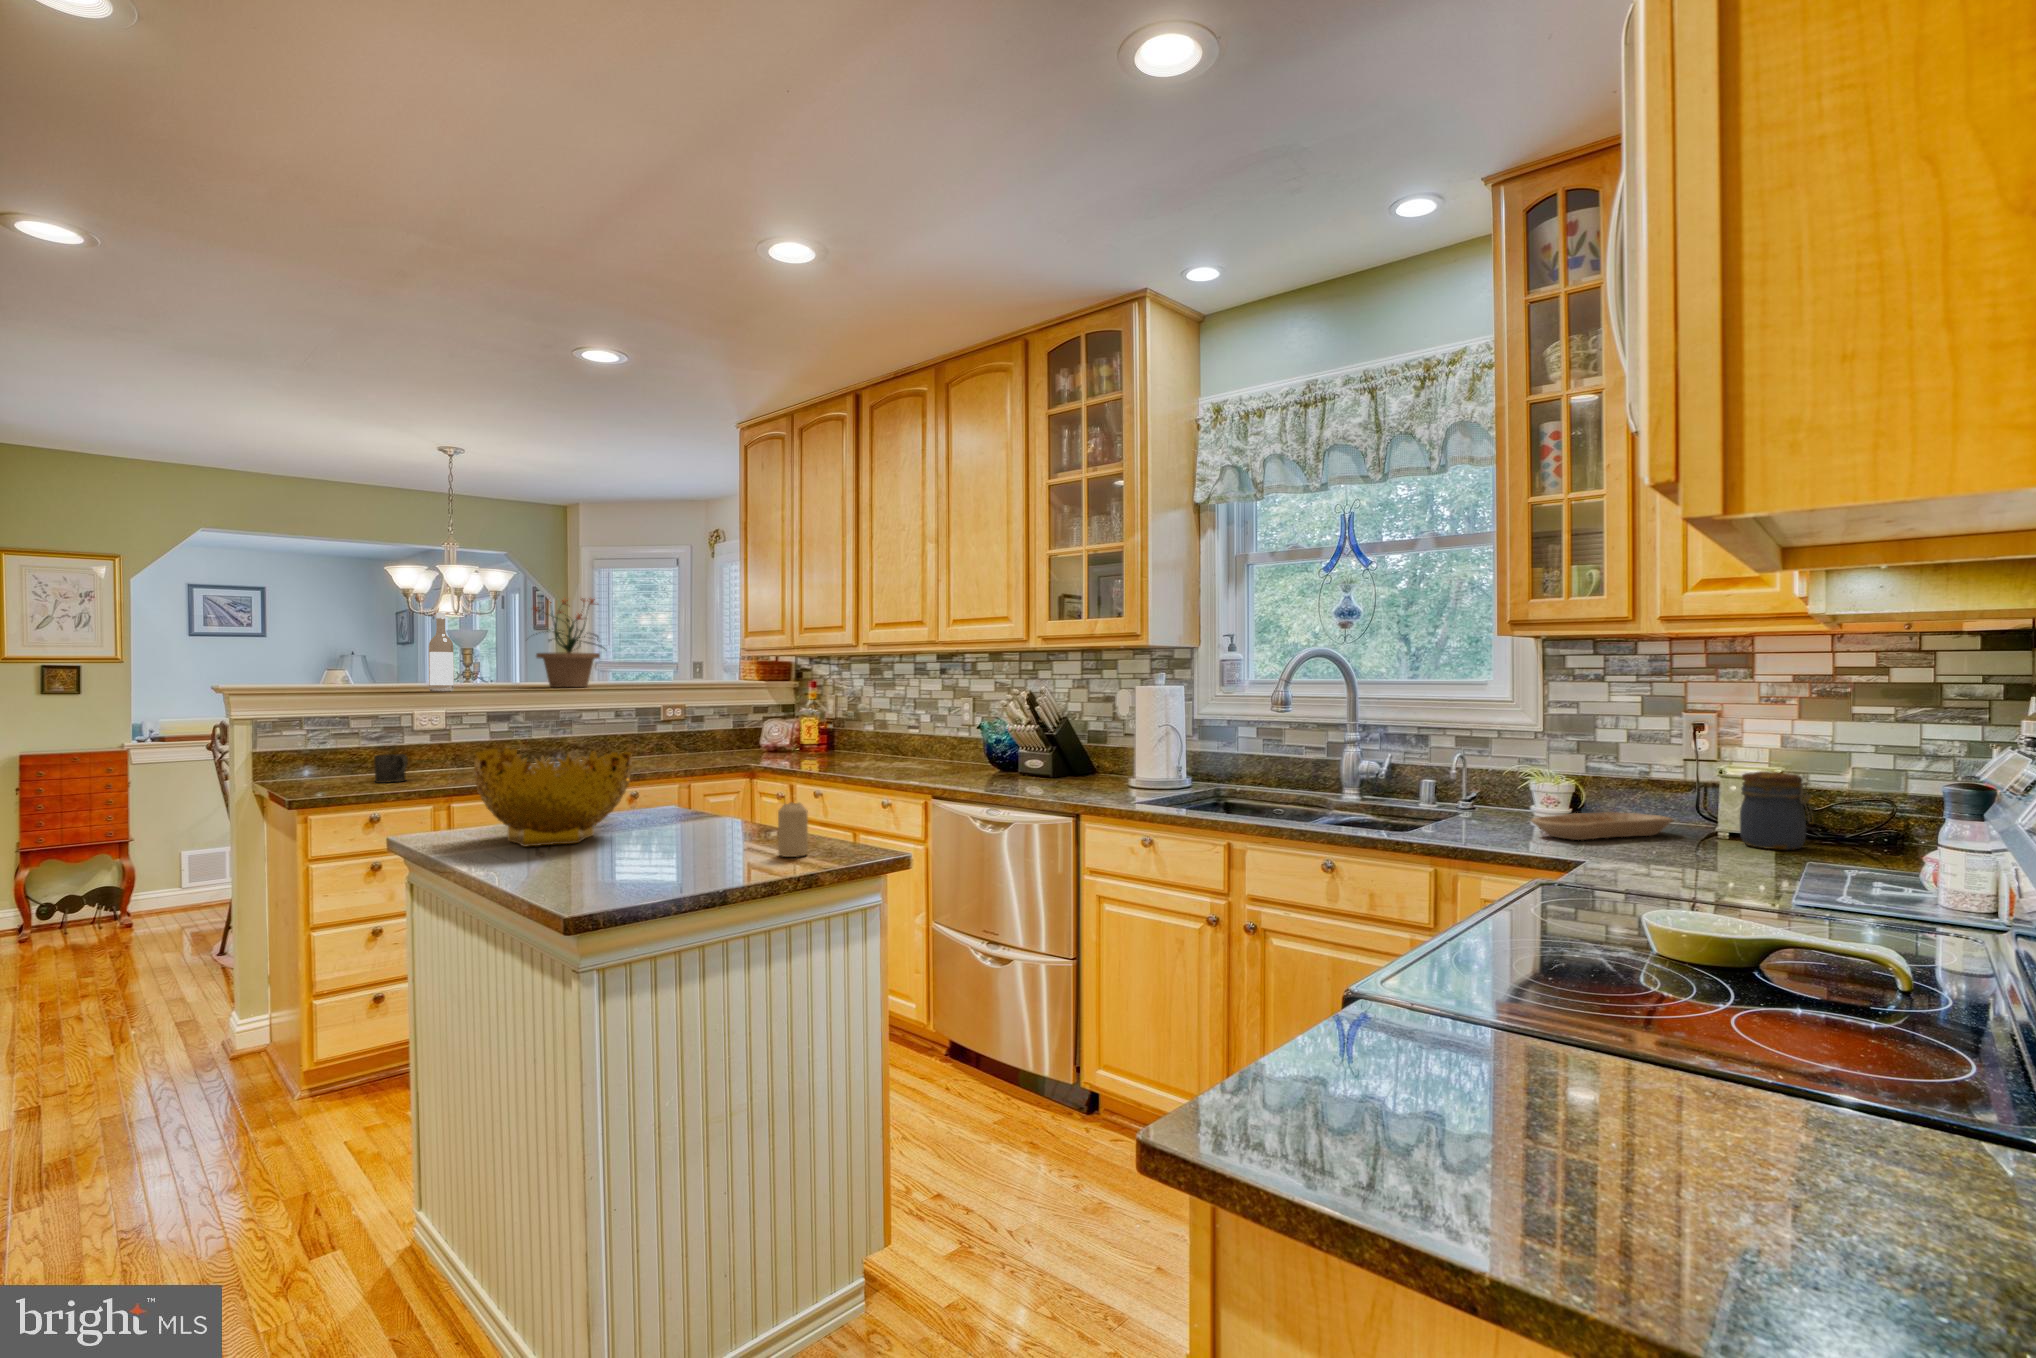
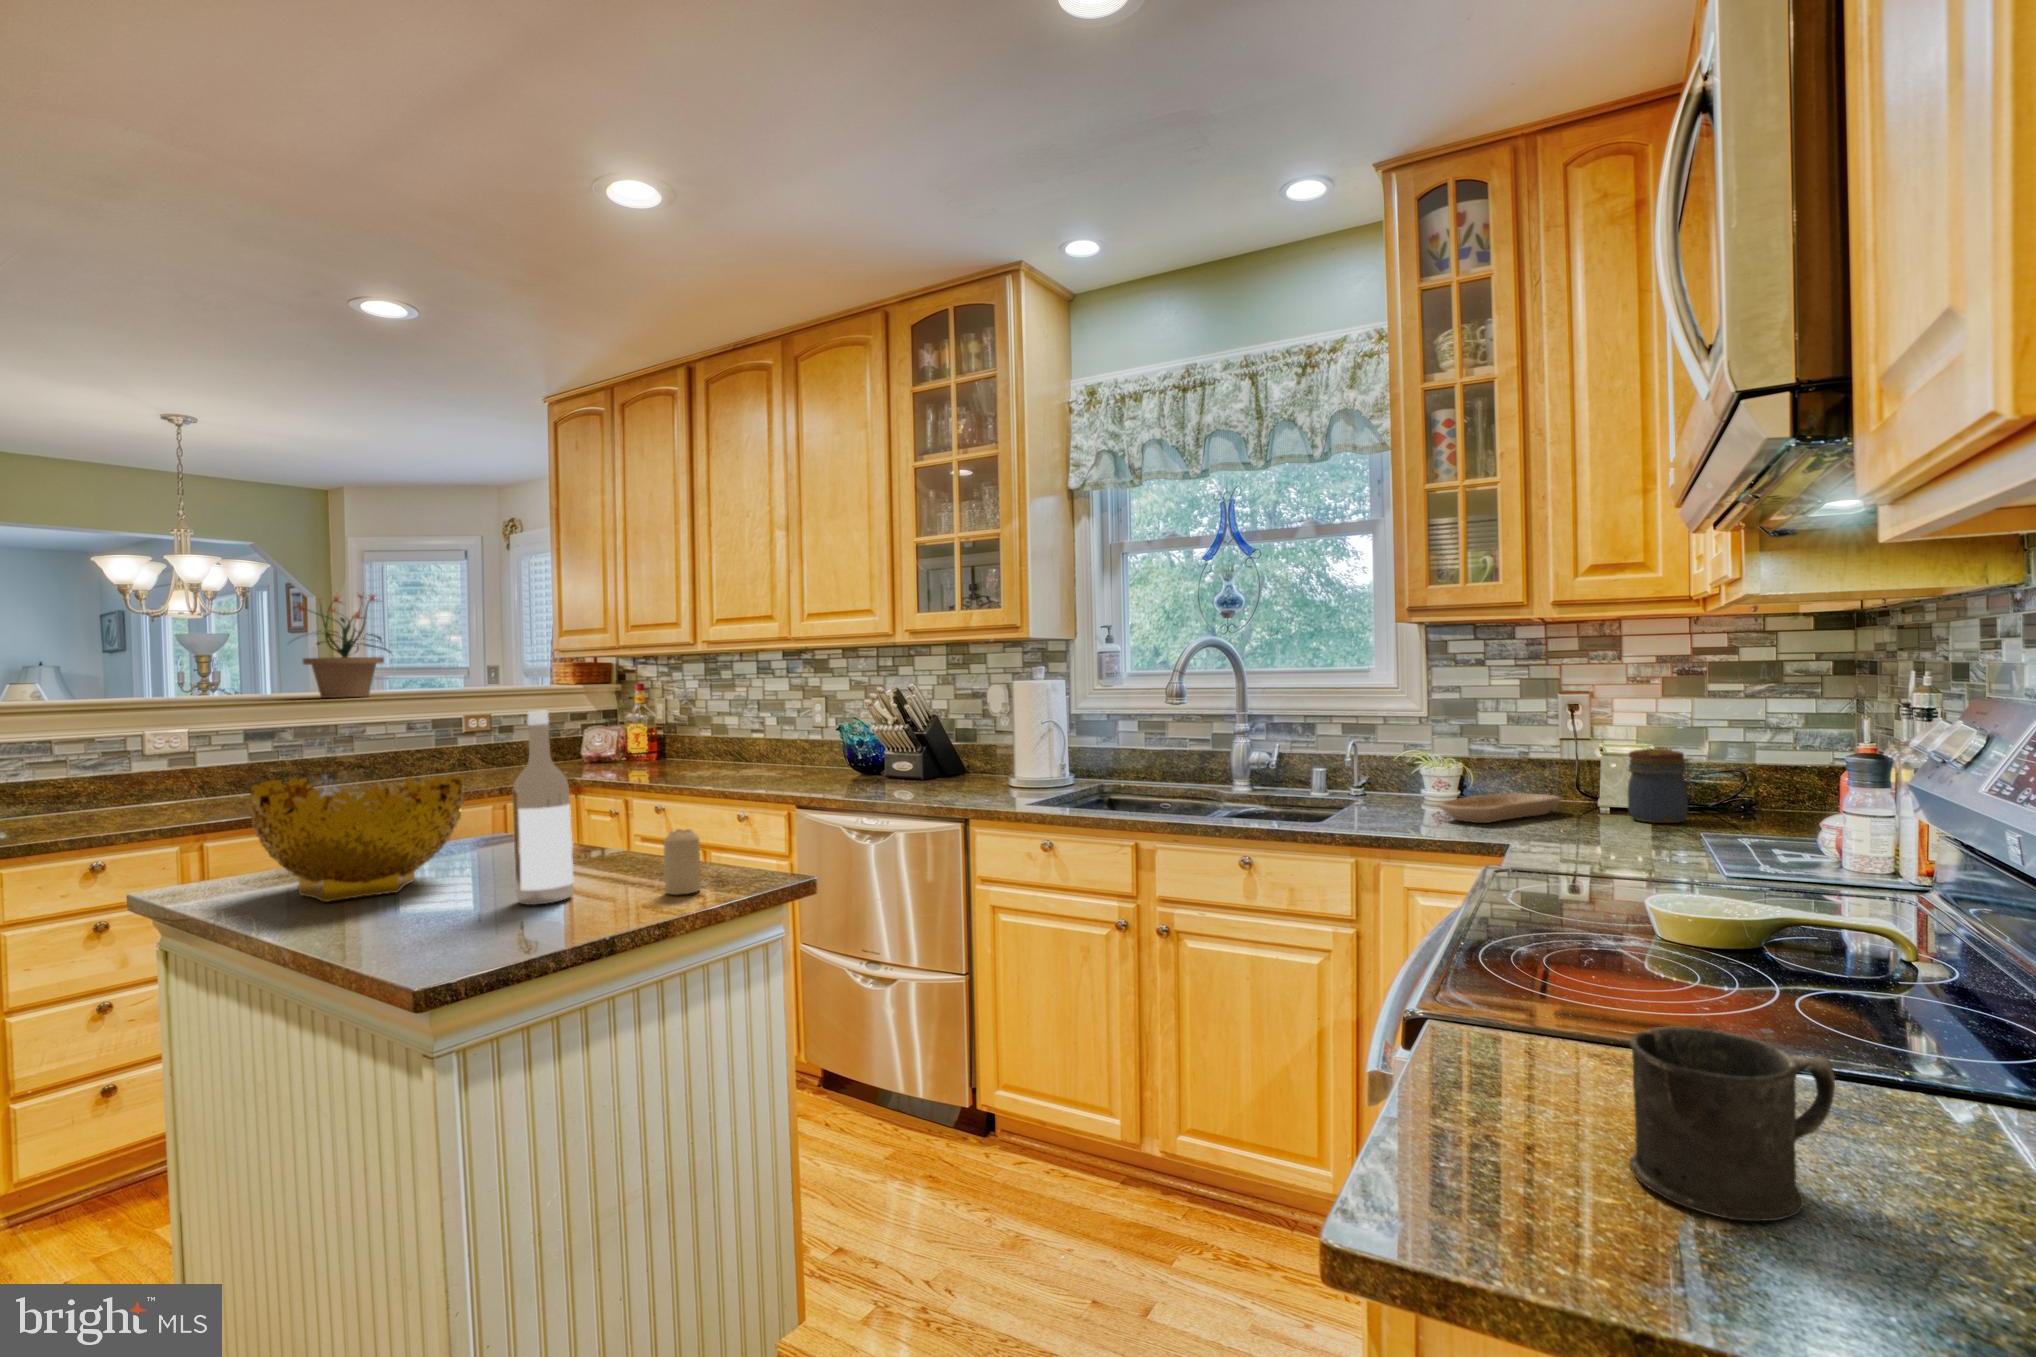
wine bottle: present [429,613,454,692] -> present [512,710,573,905]
mug: present [374,754,408,783] -> present [1629,1027,1835,1221]

